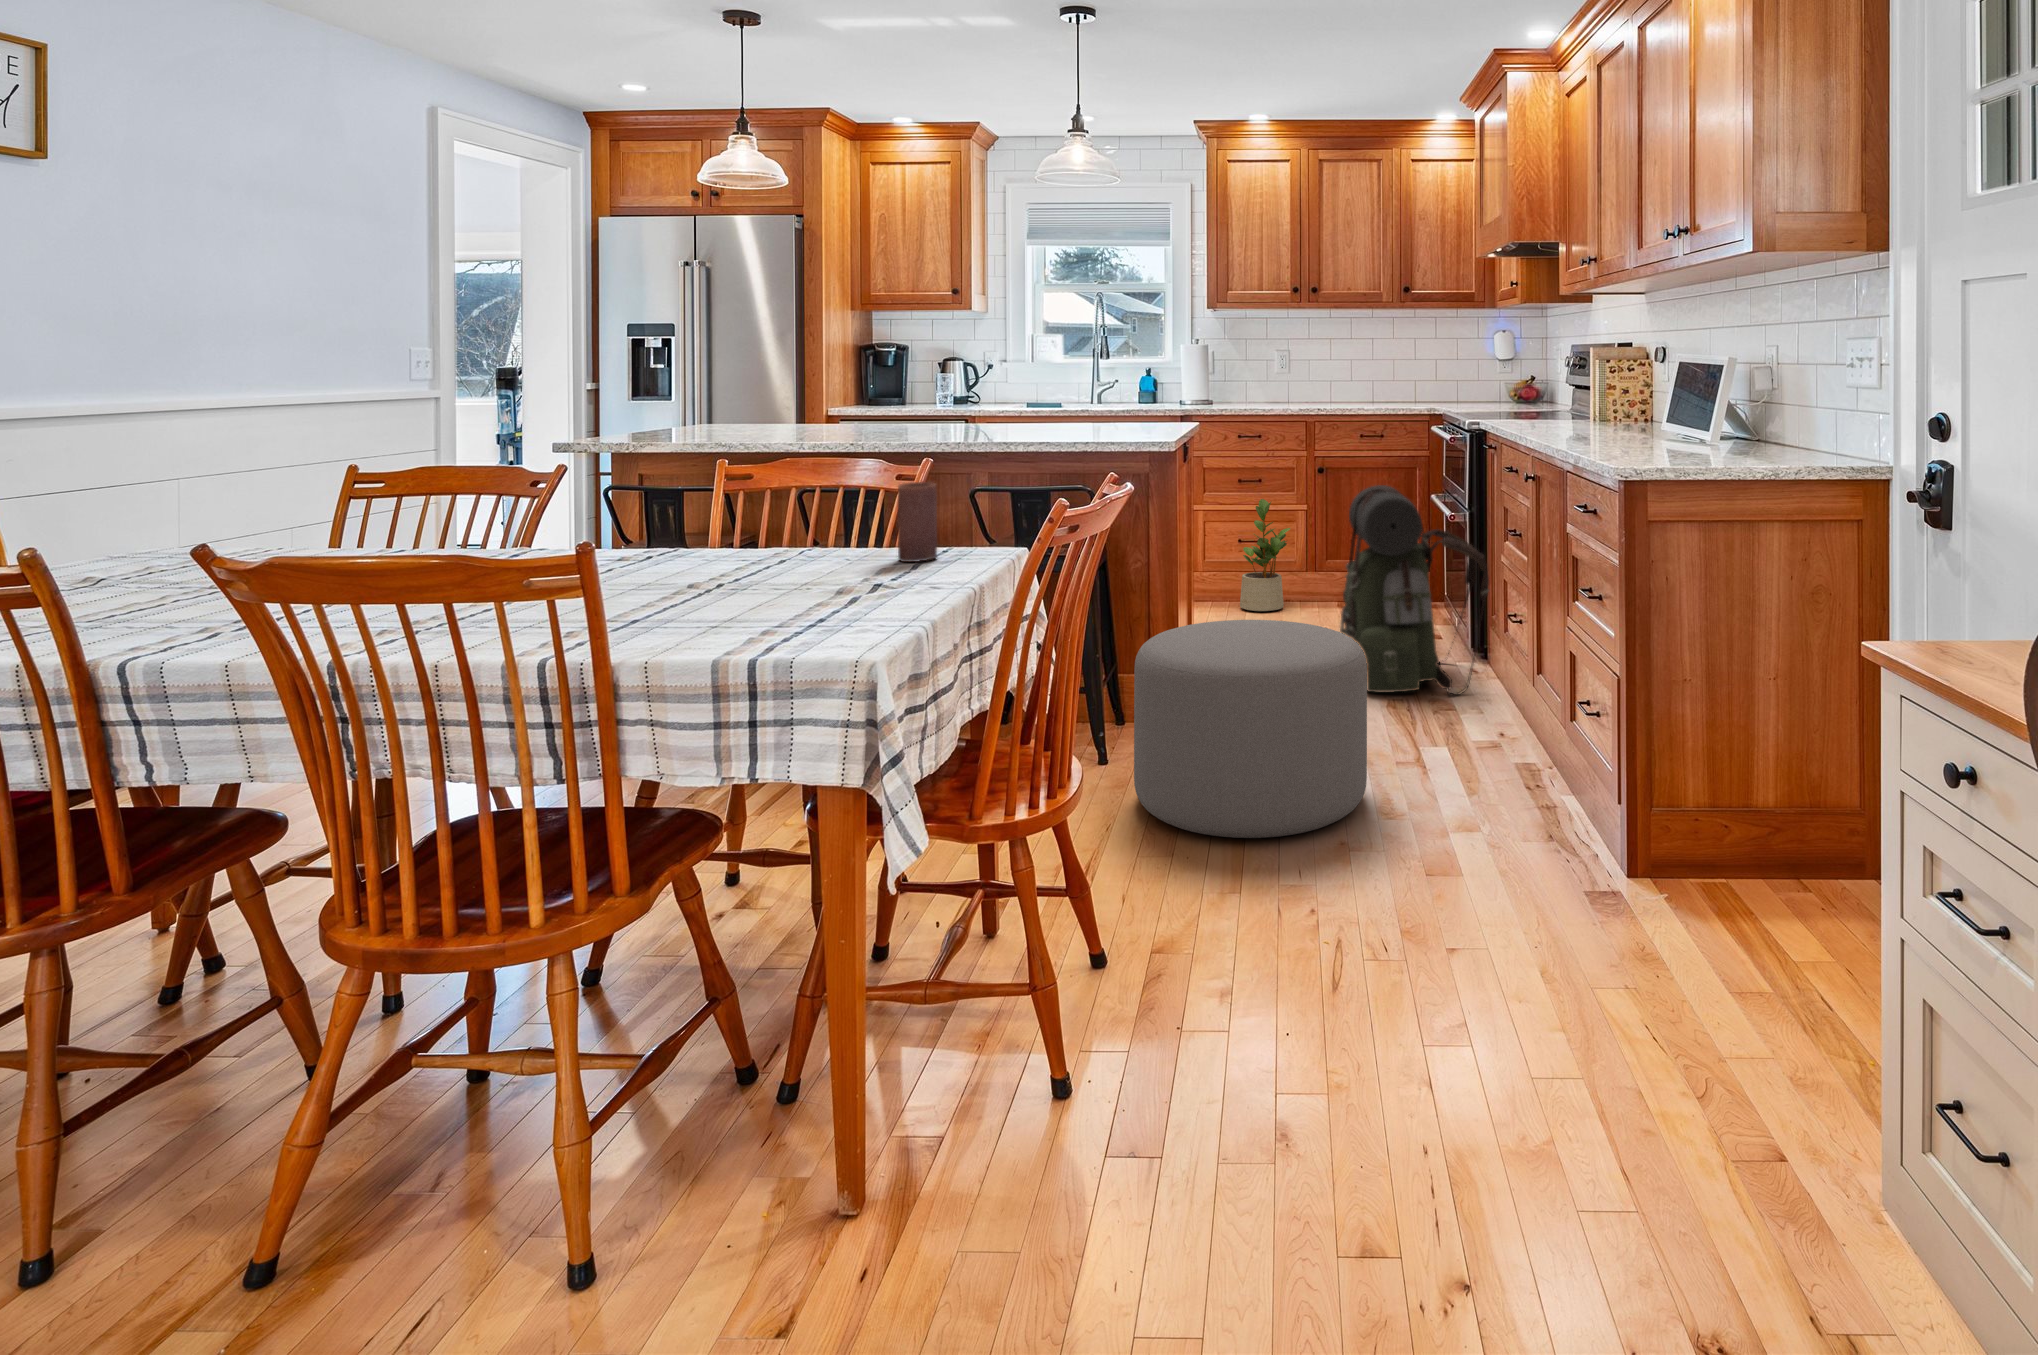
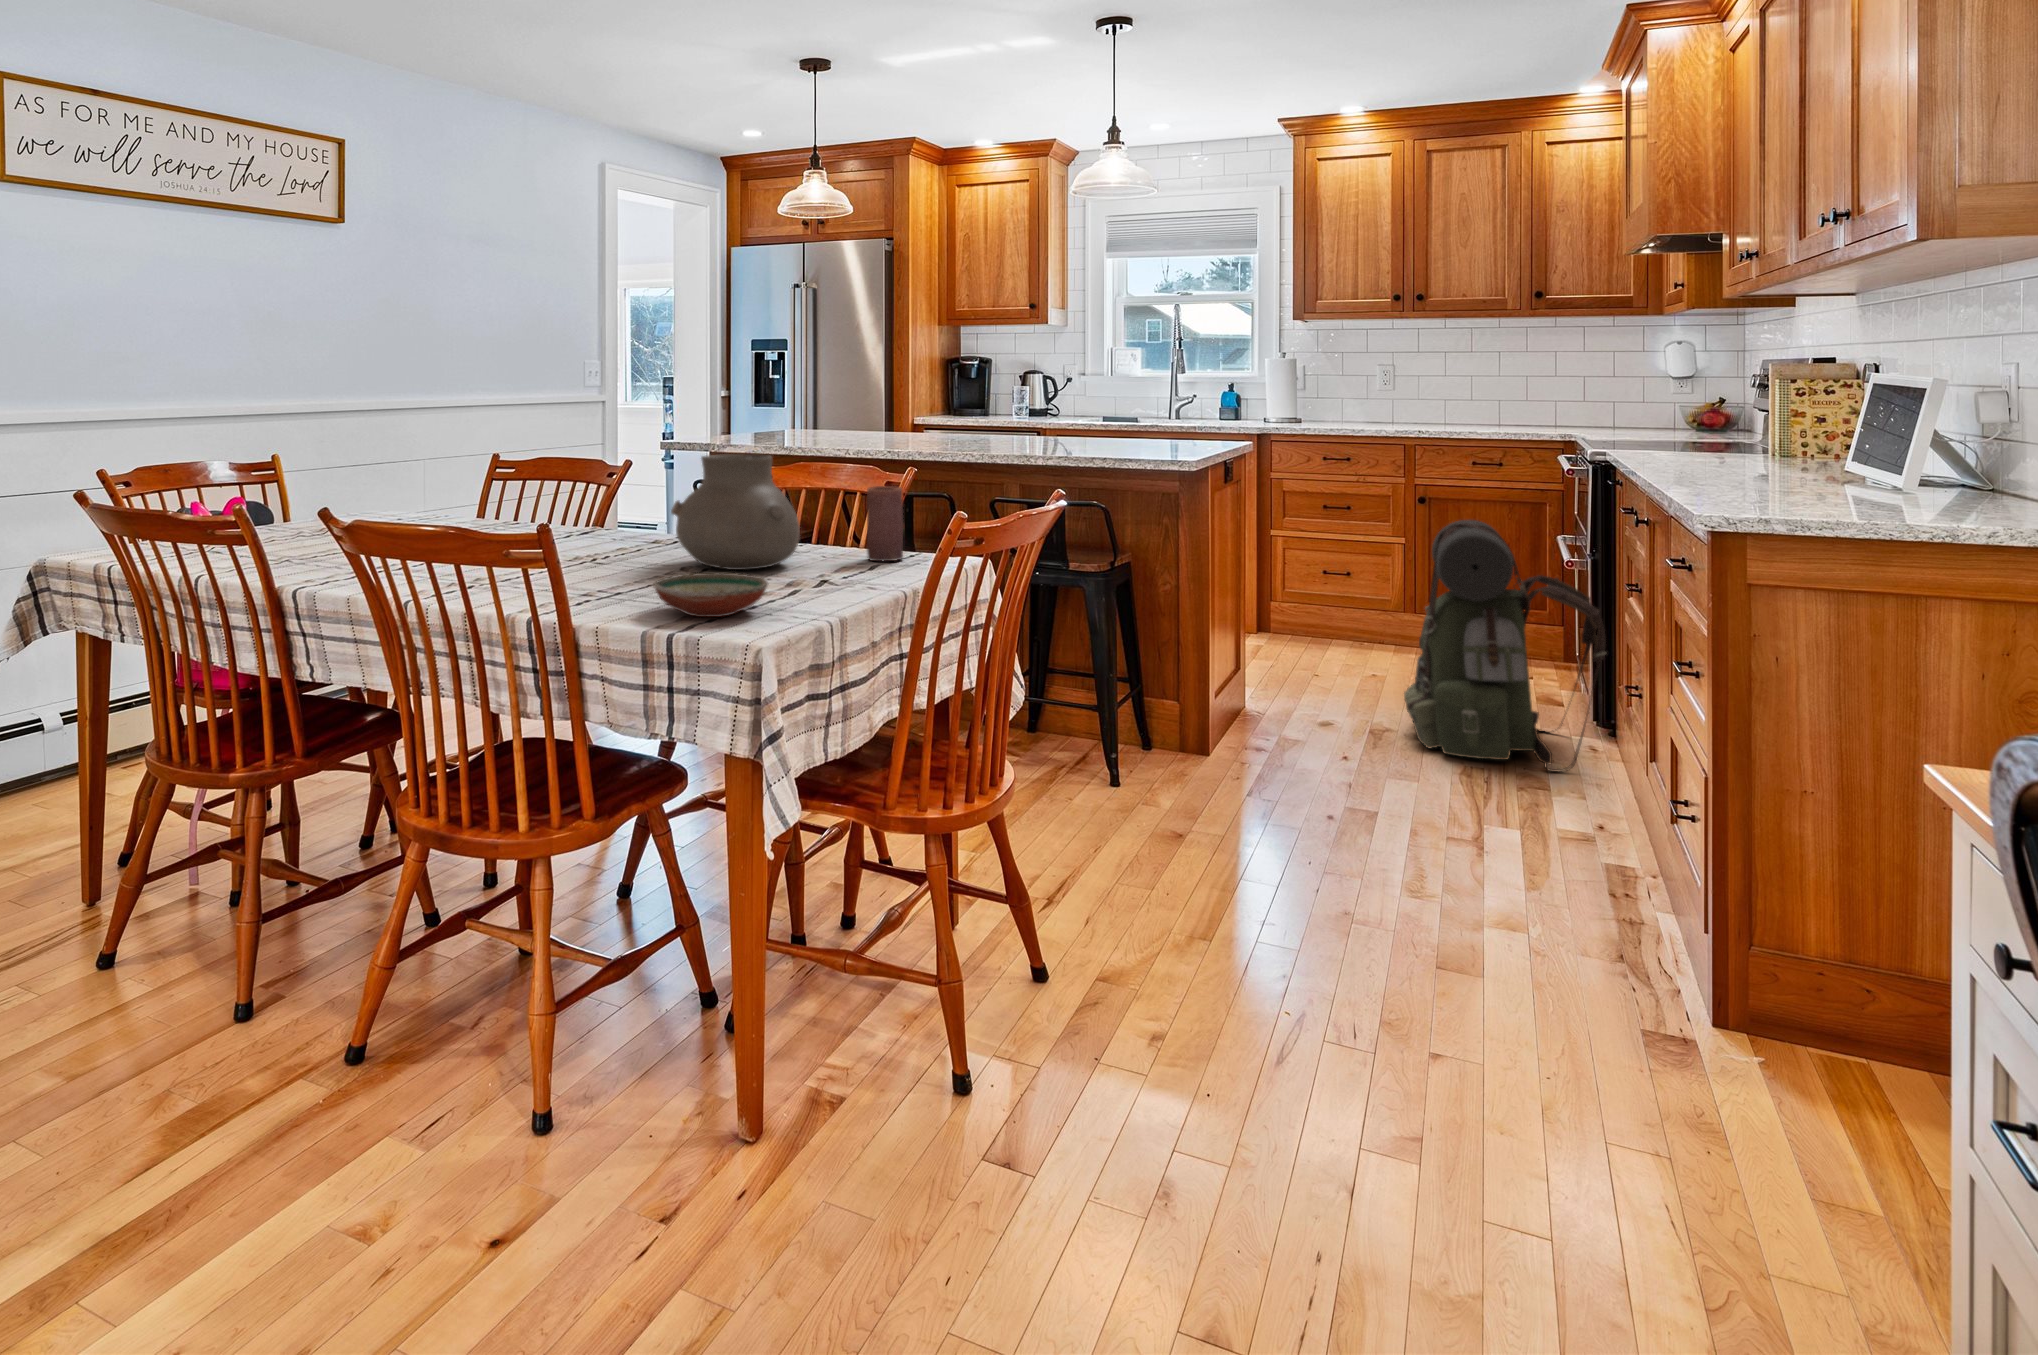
vase: none [679,455,831,584] -> present [671,454,800,570]
potted plant: present [1240,499,1290,611] -> none [1324,528,1385,651]
decorative bowl: none [710,587,847,638] -> present [653,573,768,617]
ottoman: present [1134,620,1367,838] -> none [1134,653,1398,894]

